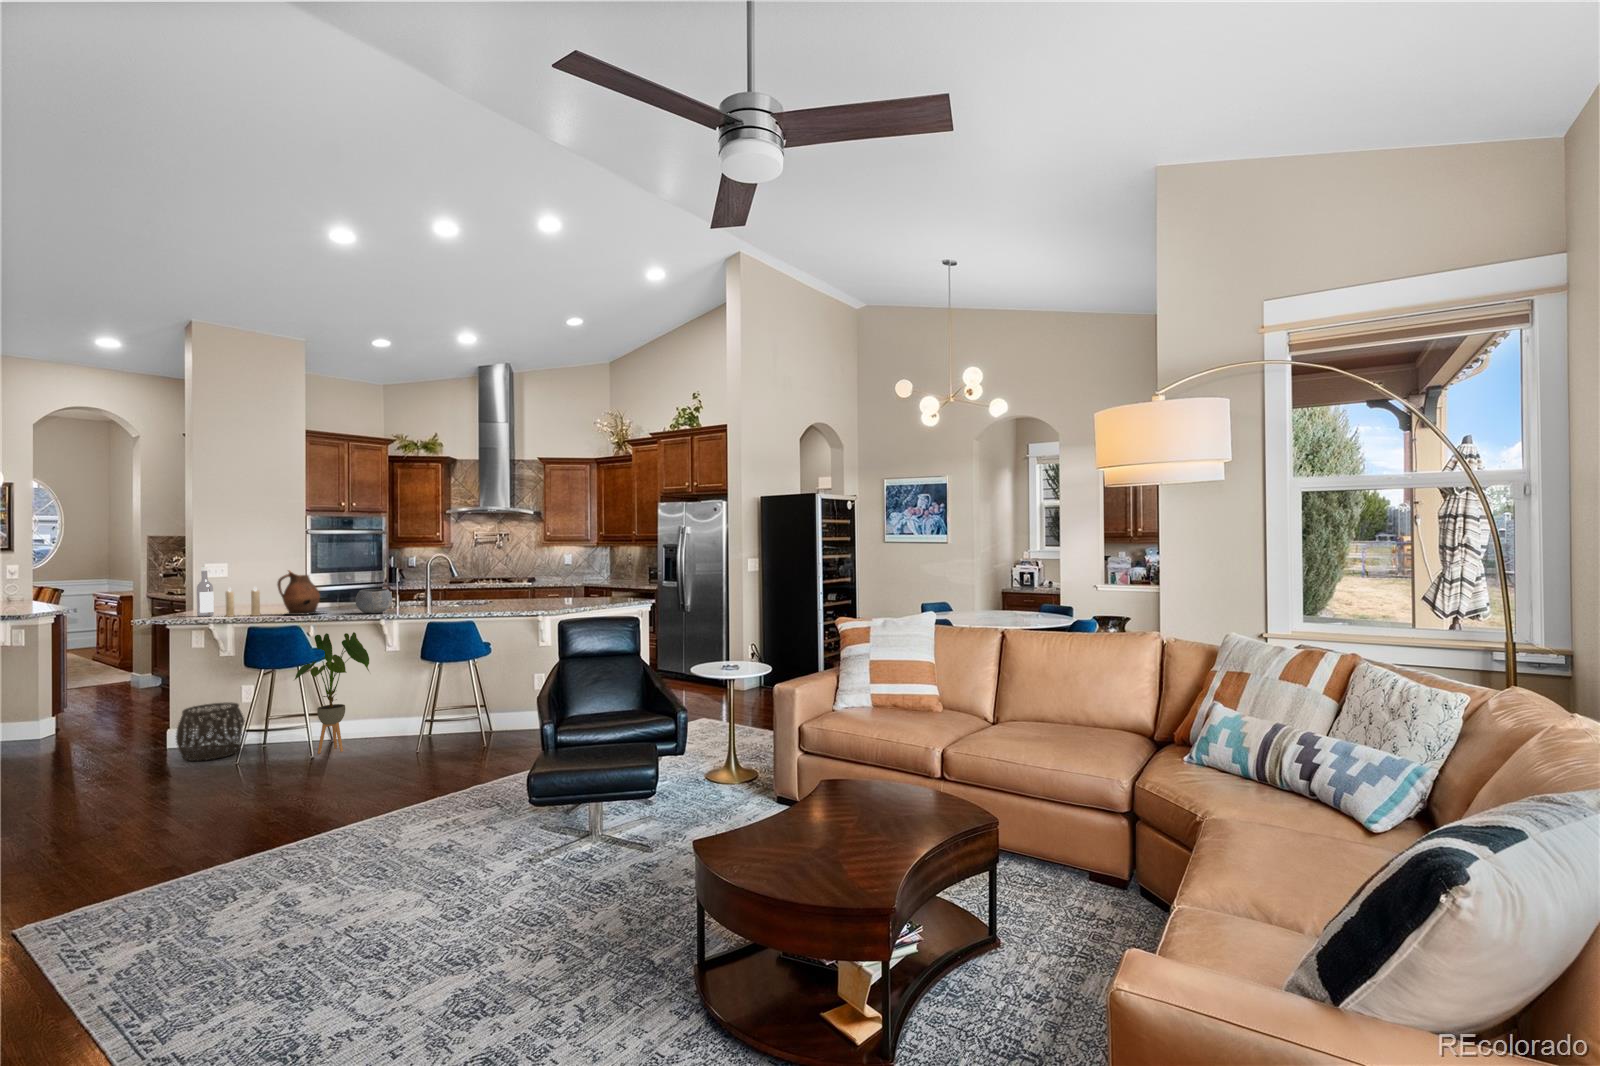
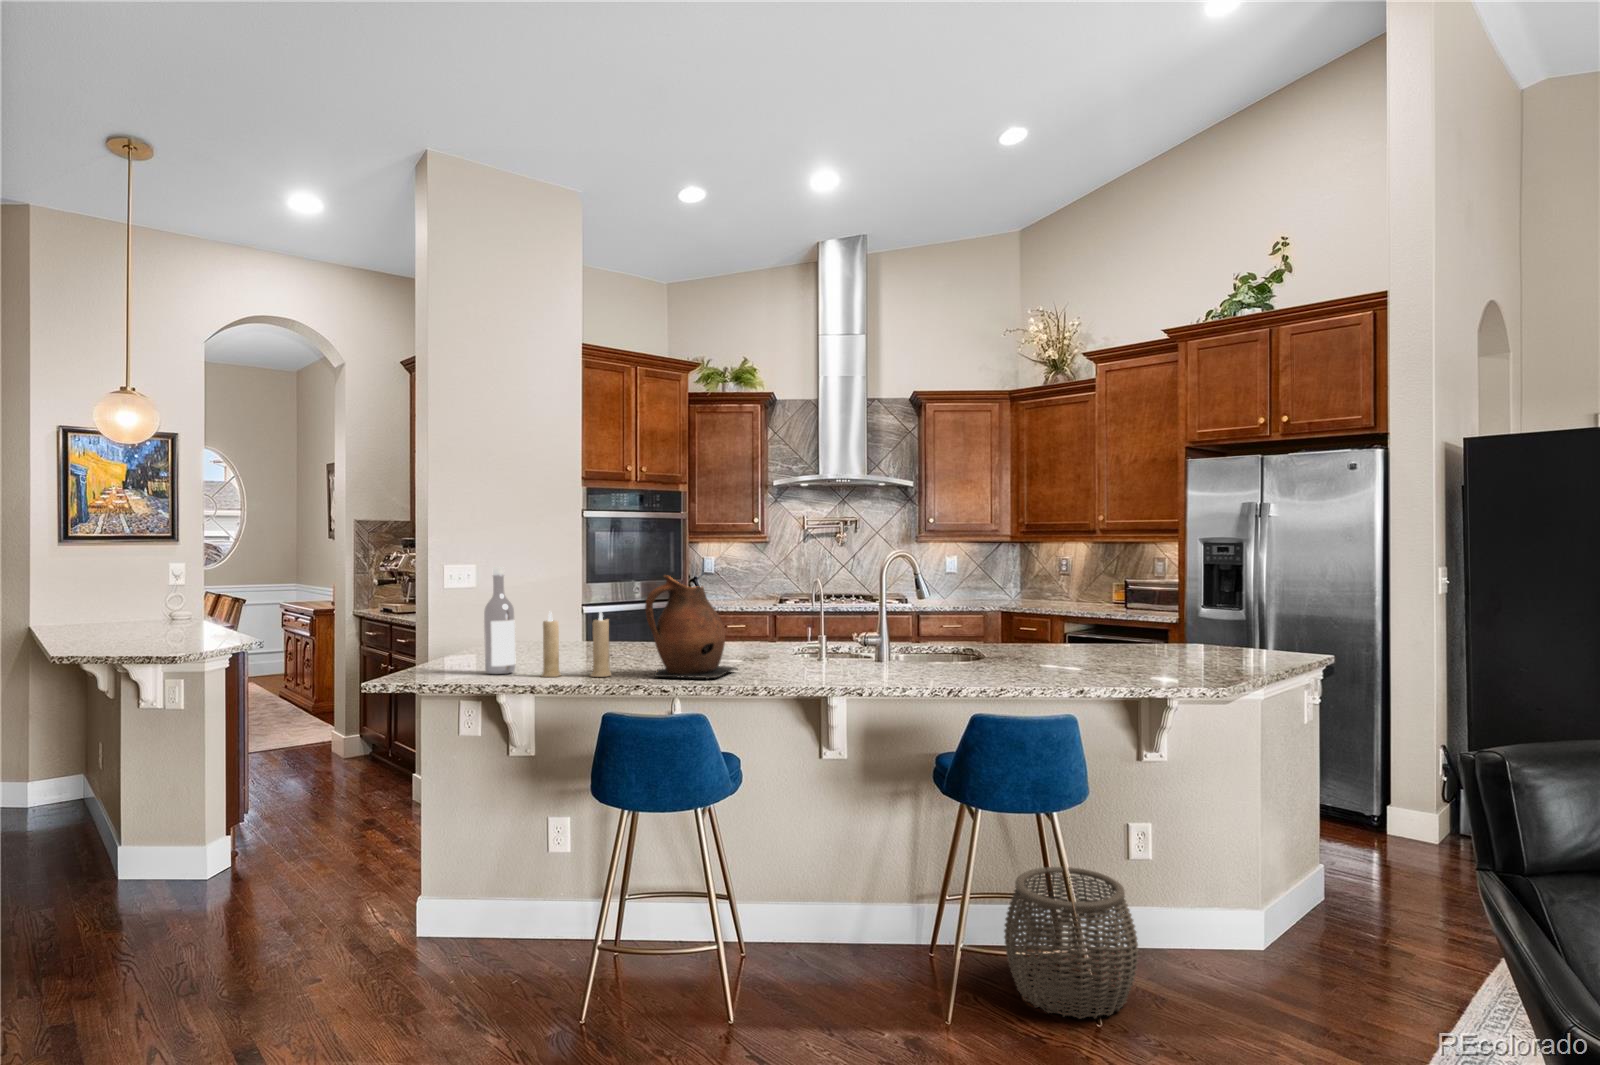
bowl: present [355,589,392,614] -> none [806,621,880,678]
house plant: present [295,632,369,754] -> none [688,716,850,997]
woven basket: present [176,702,245,761] -> present [1004,867,1139,1019]

